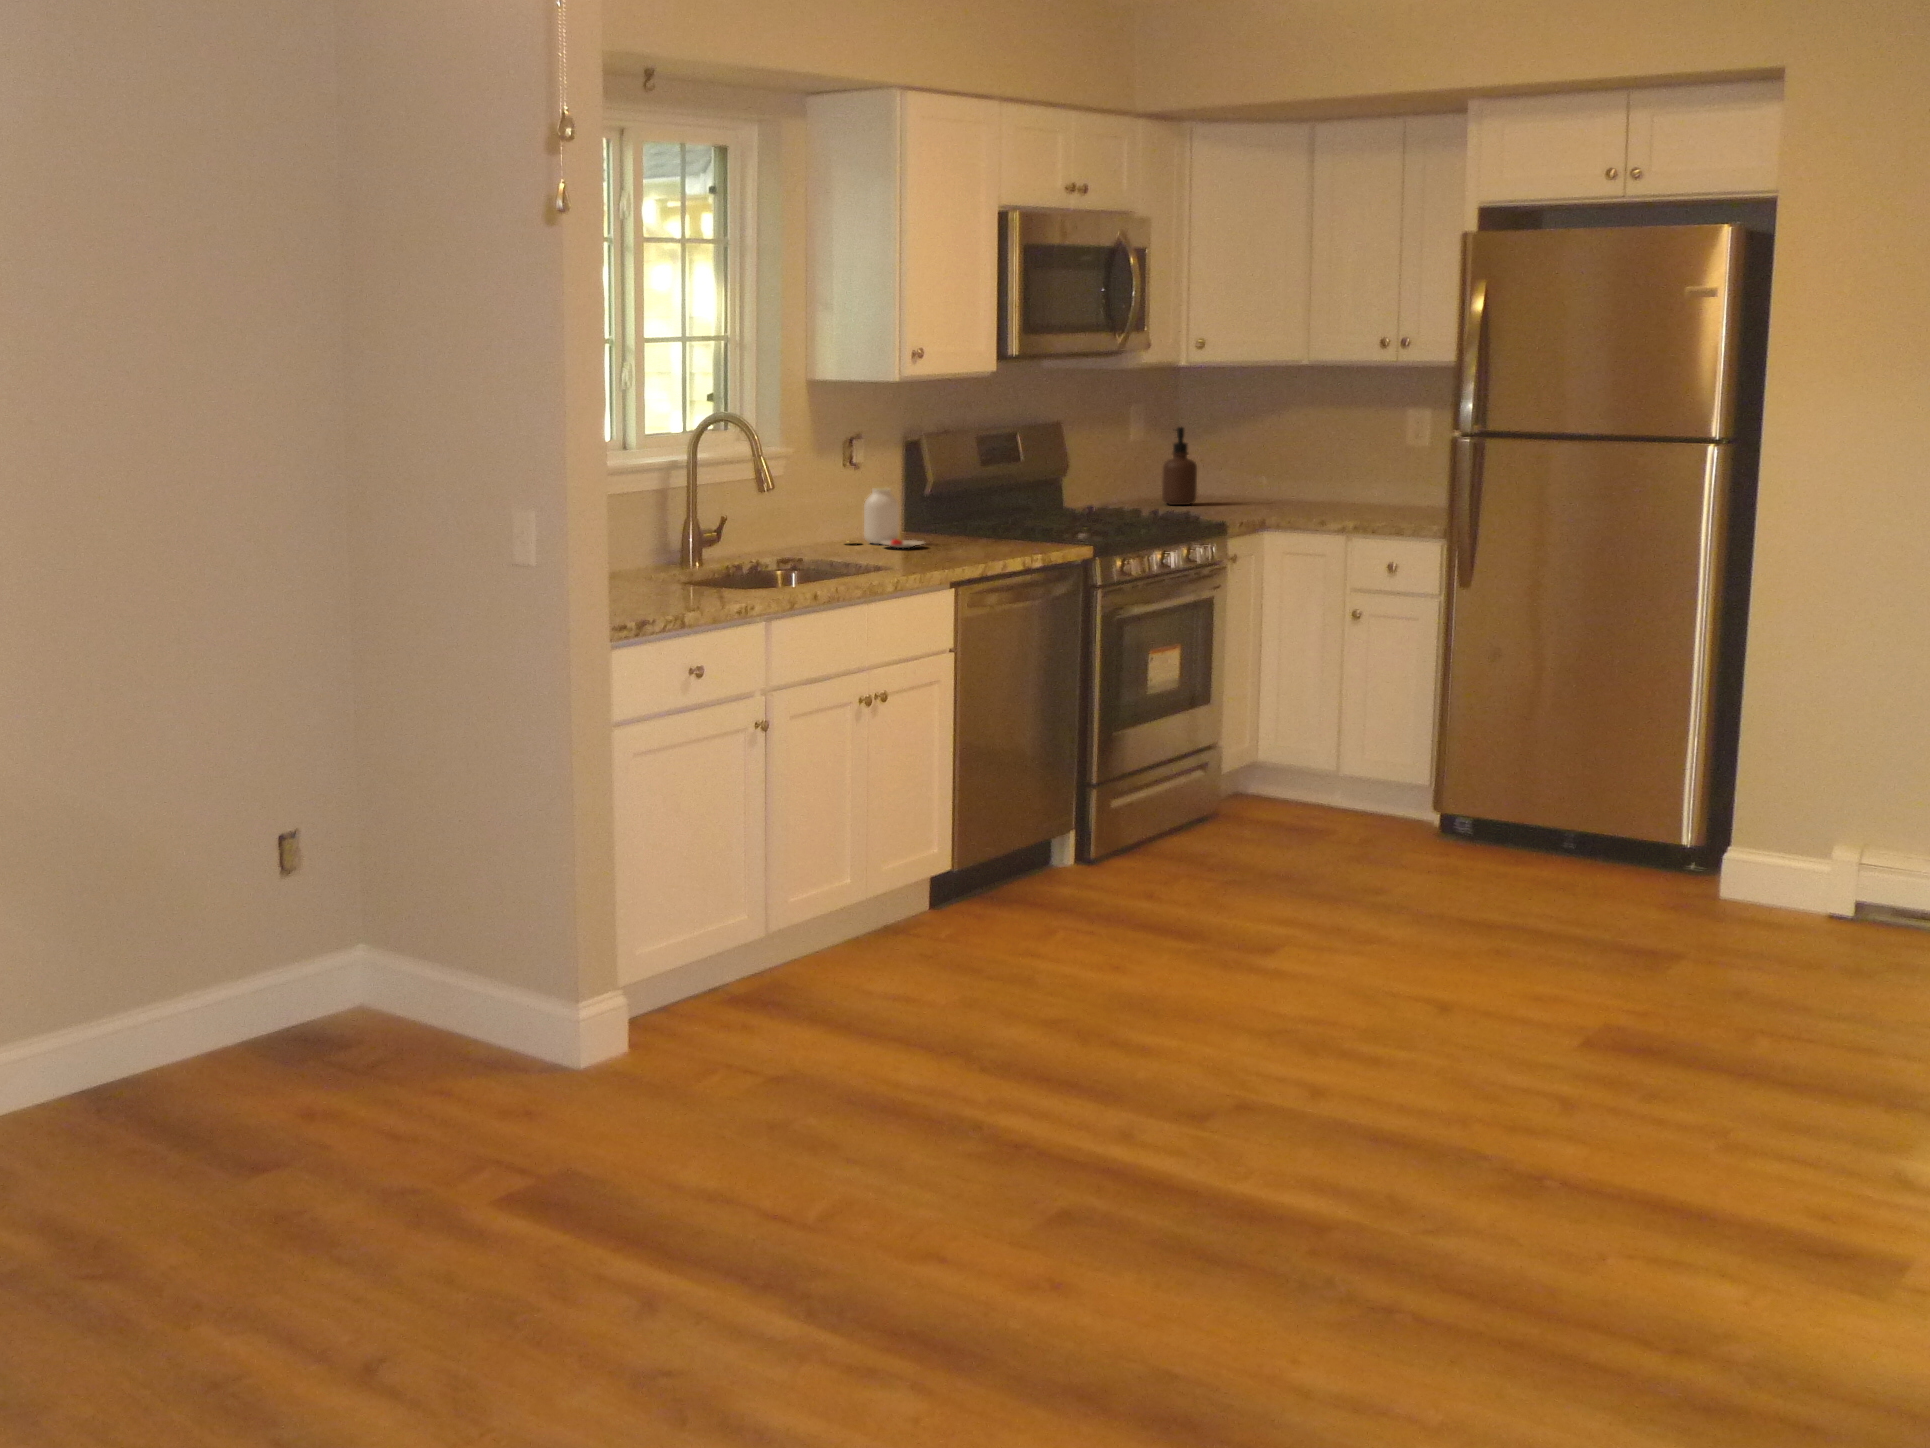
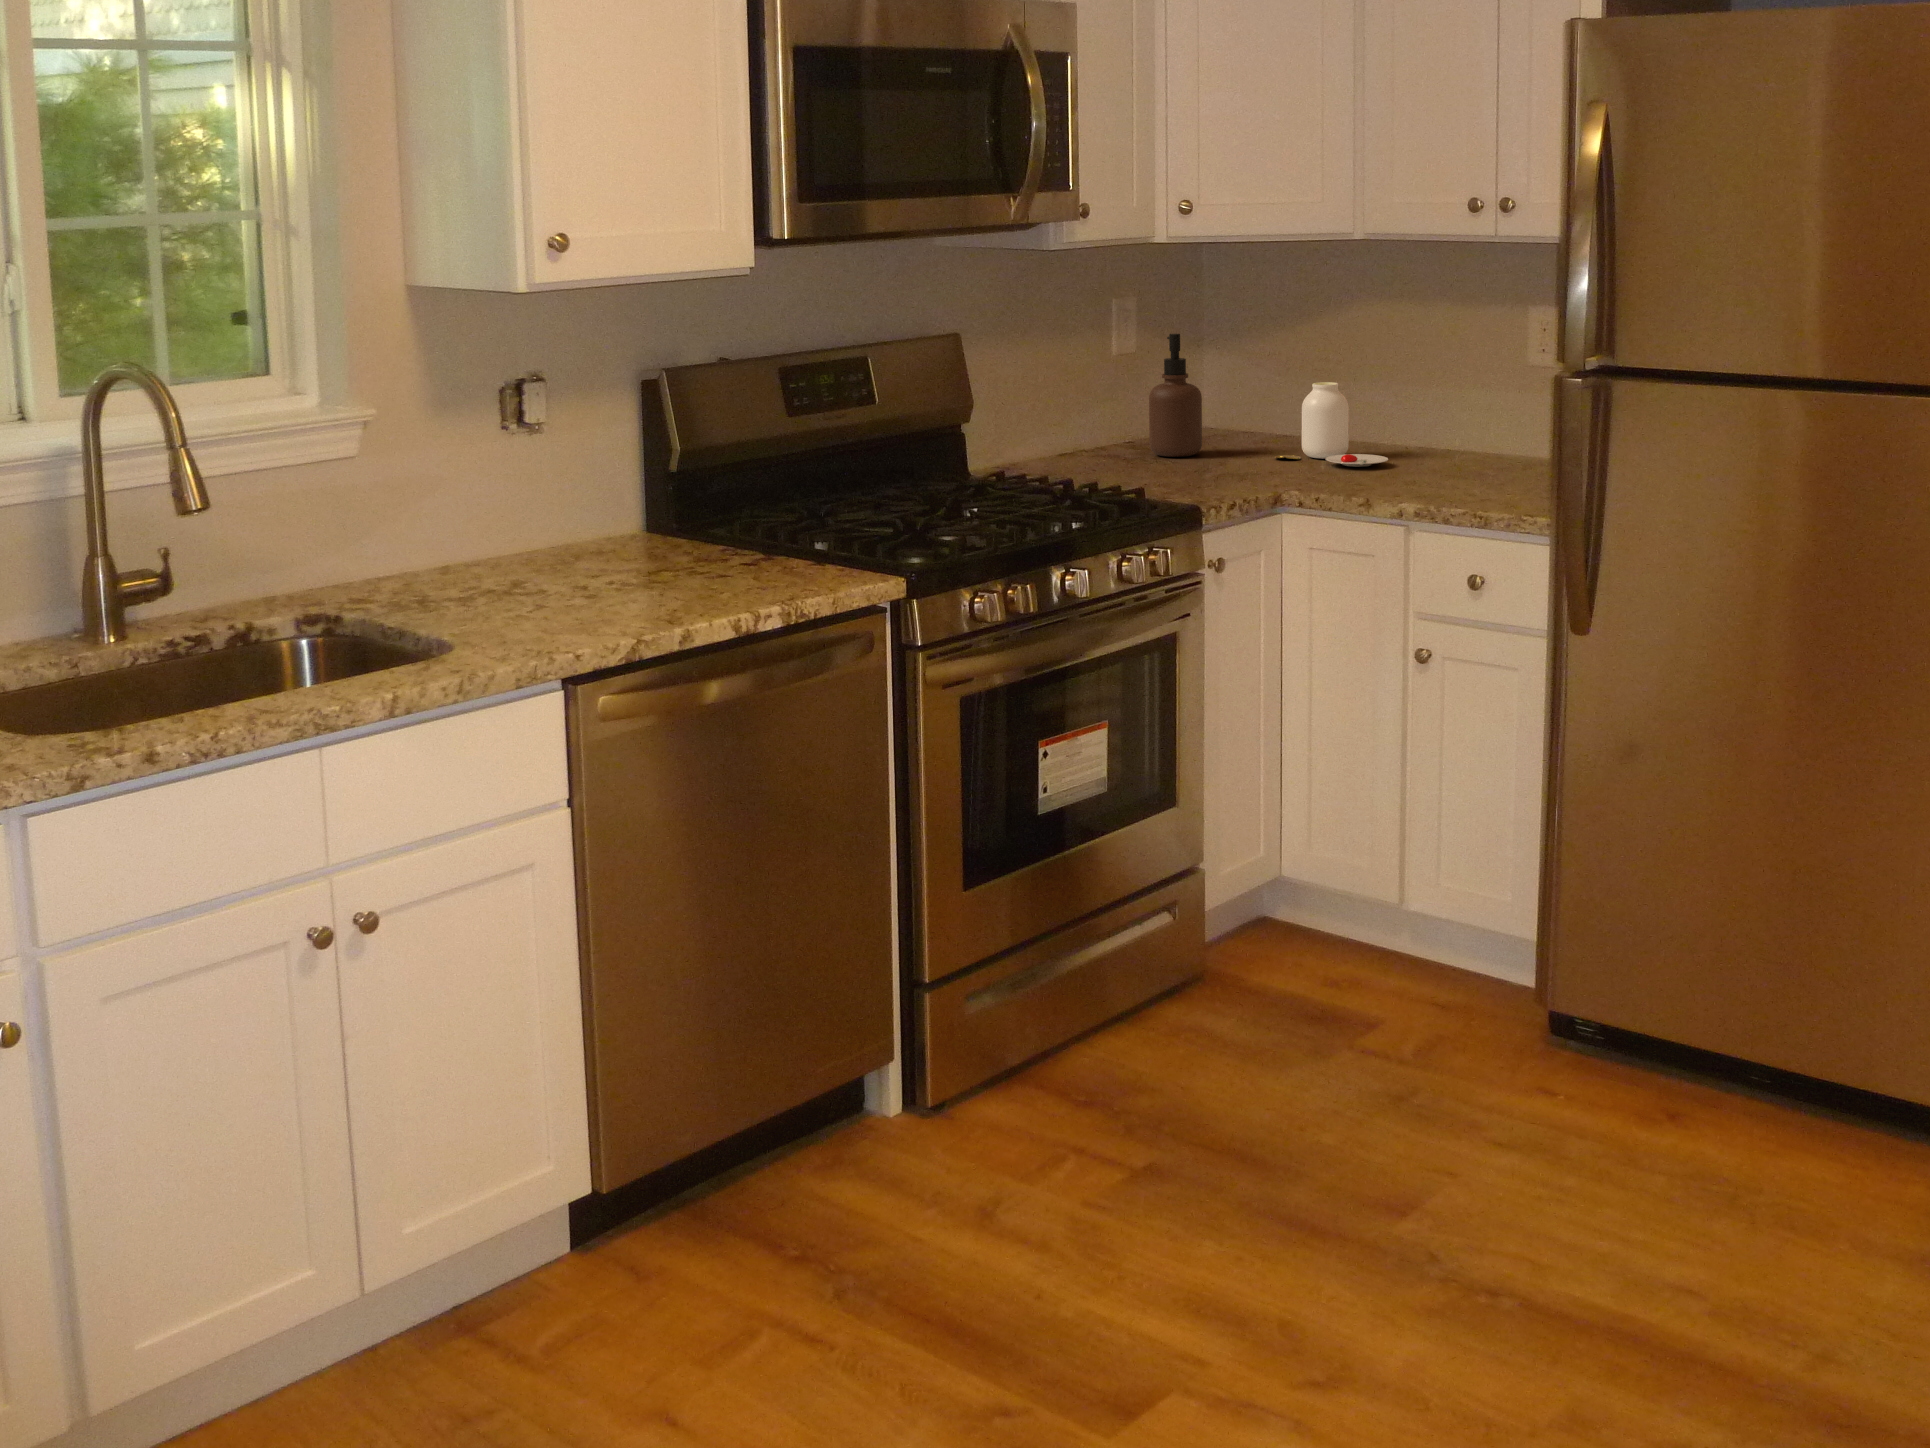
jar: present [864,488,923,548] -> present [1275,382,1388,467]

